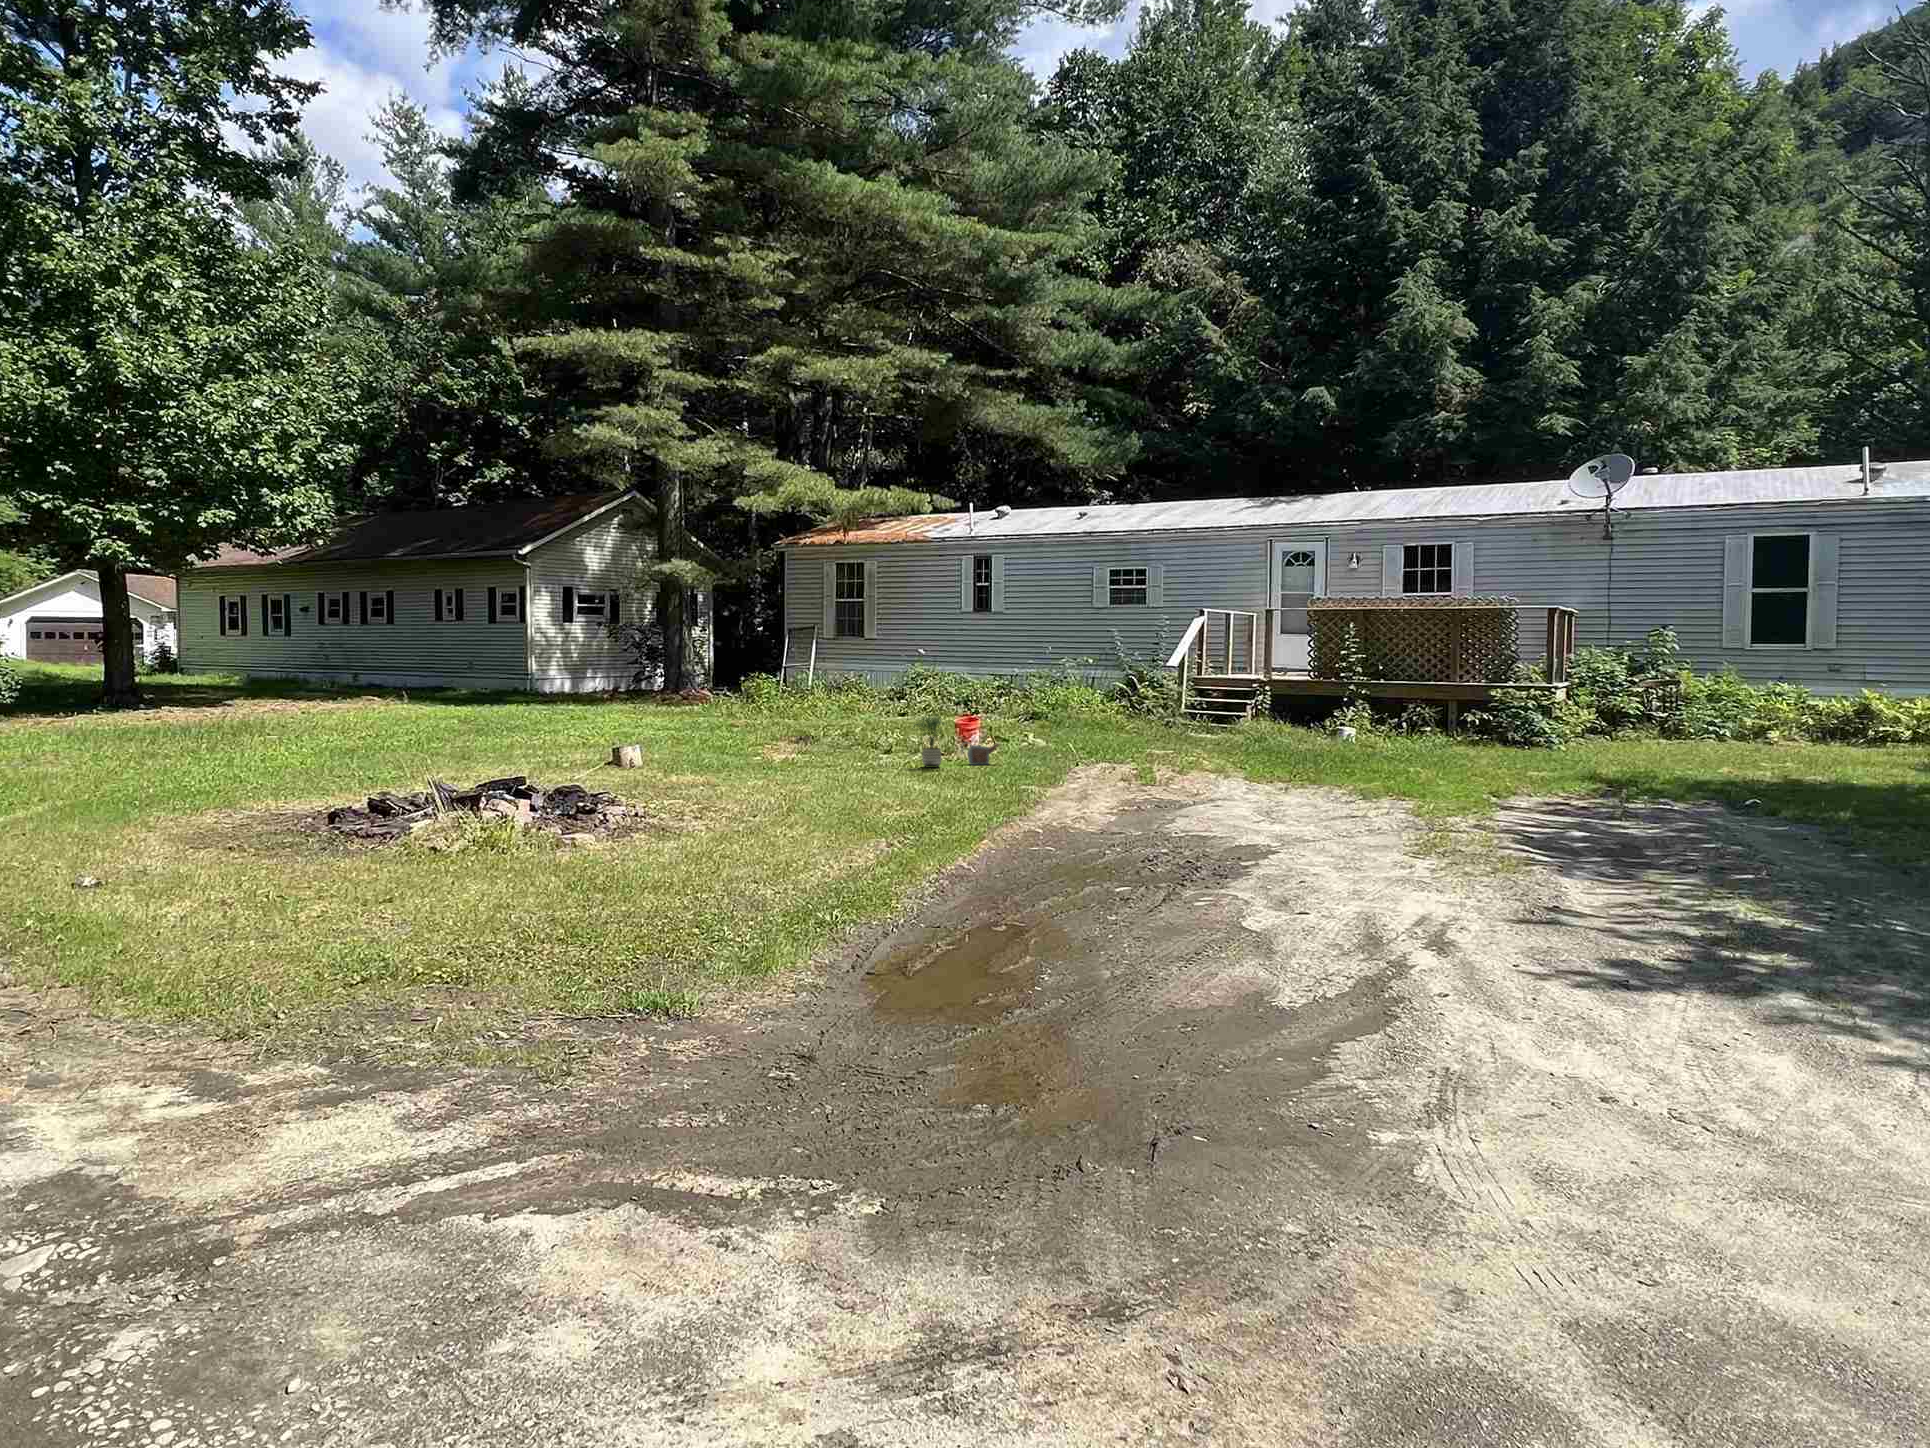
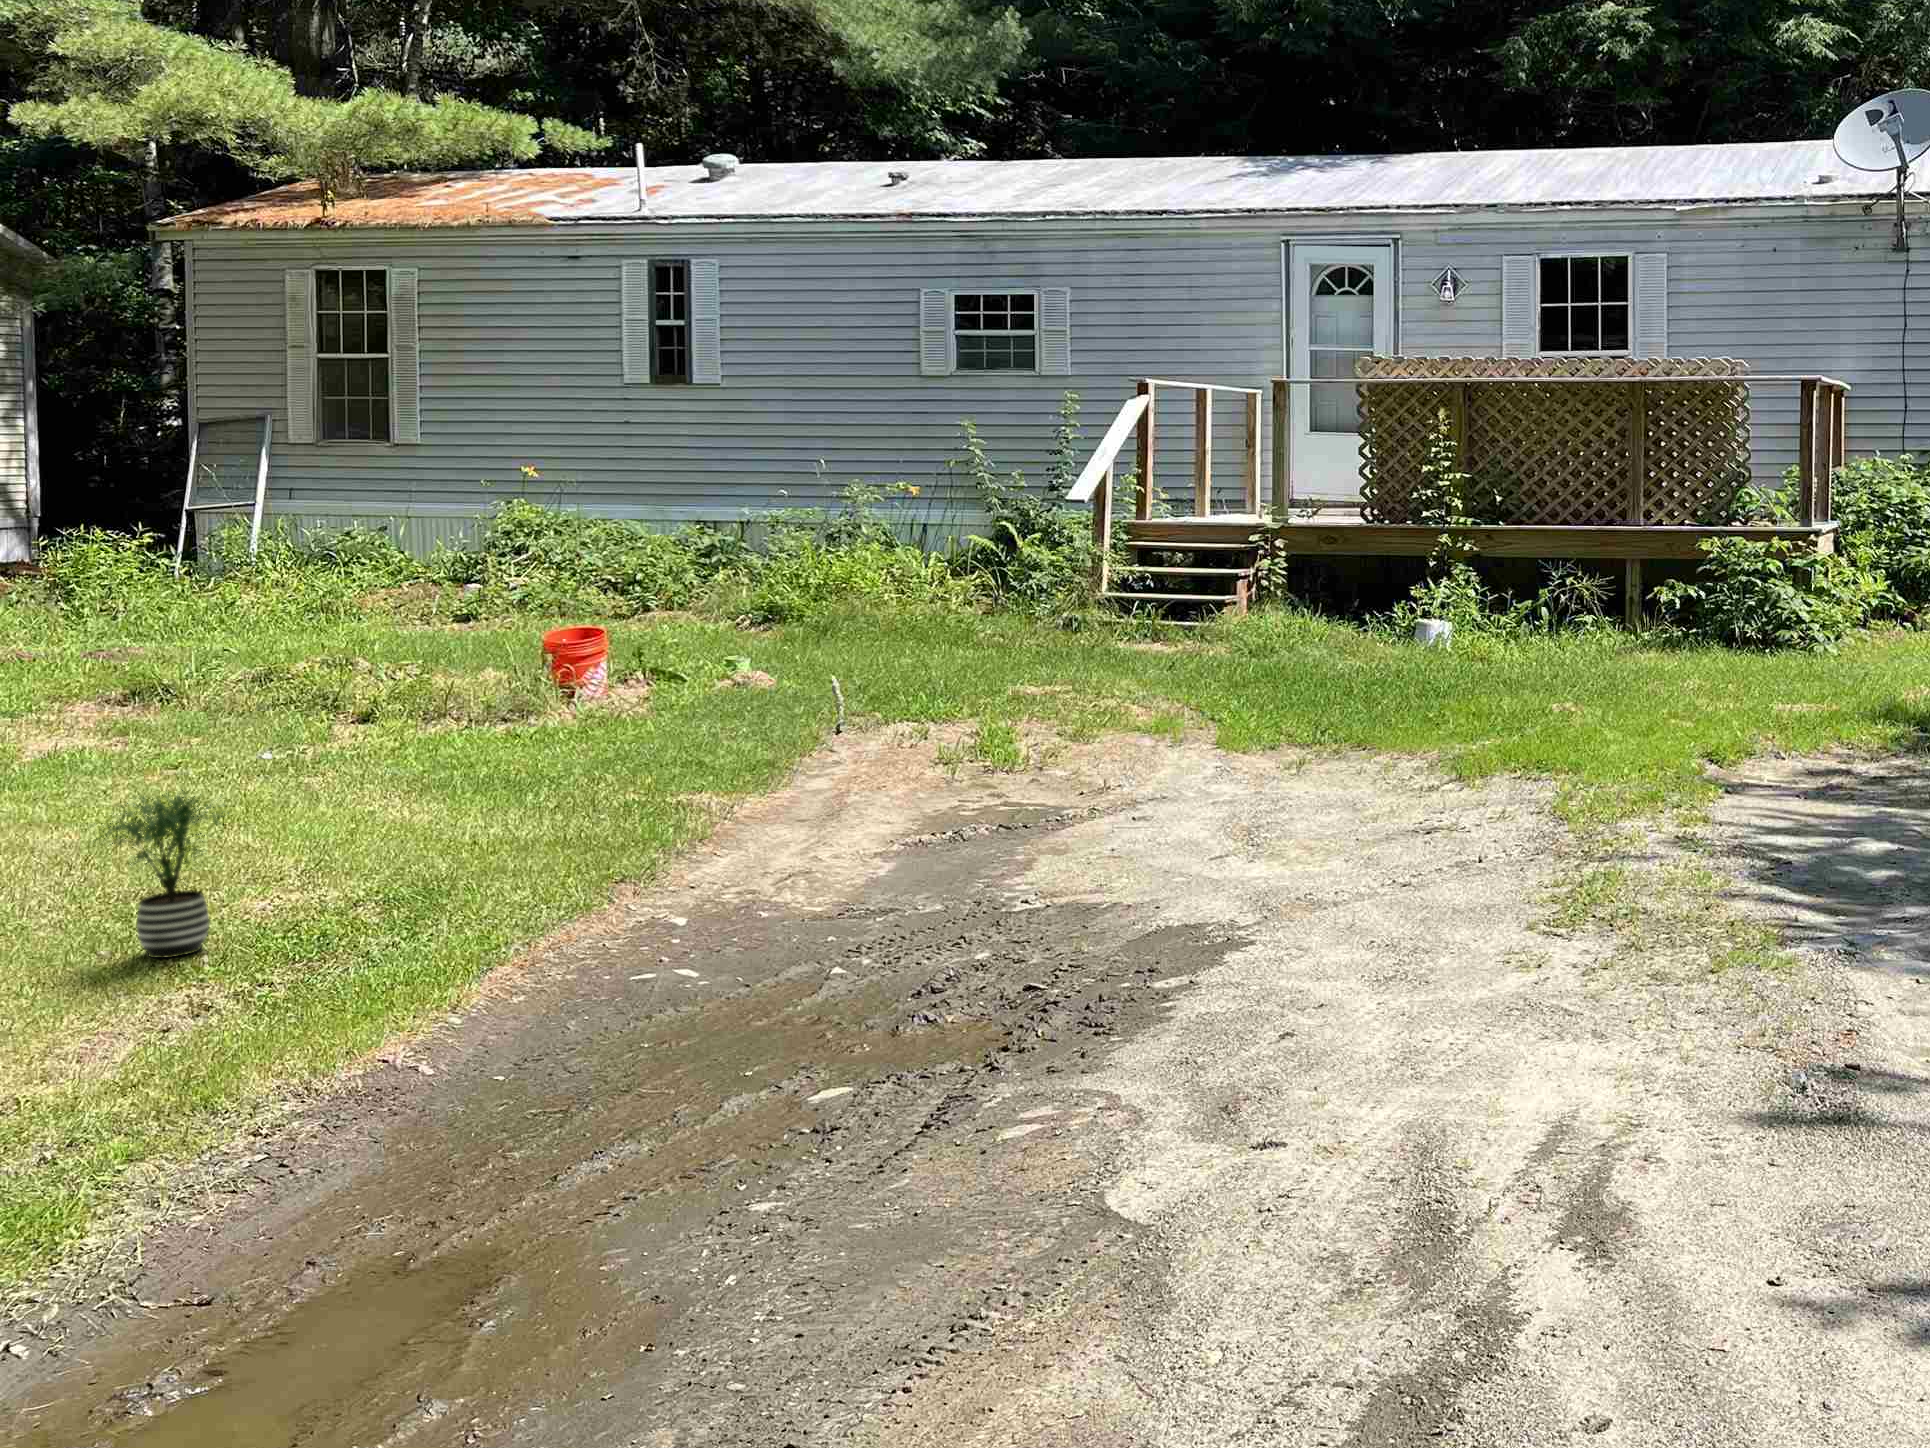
watering can: present [961,742,999,765] -> none [295,843,432,919]

